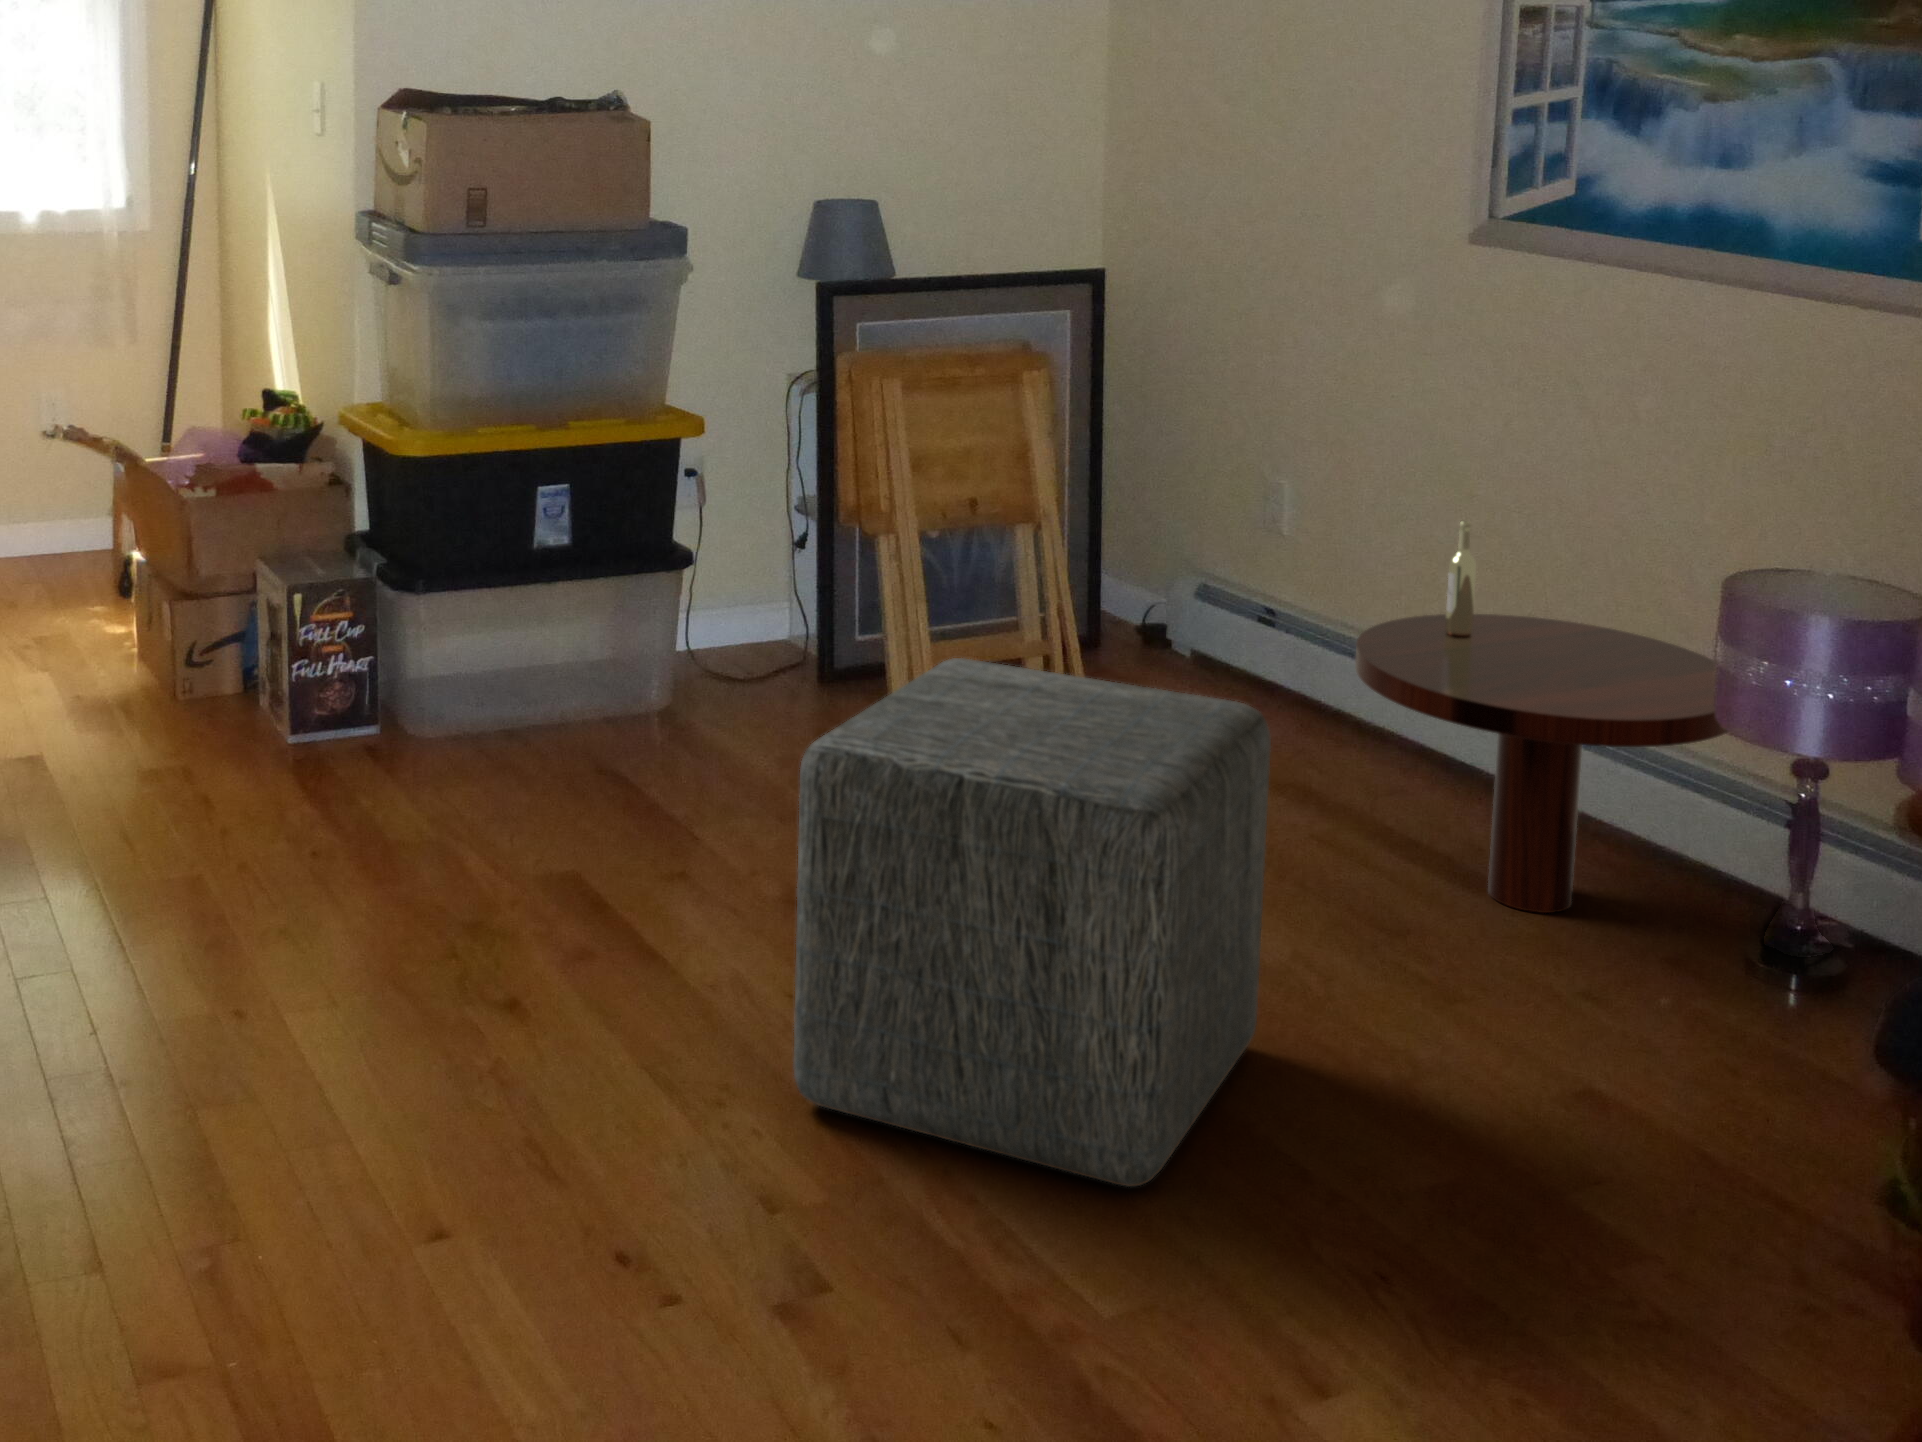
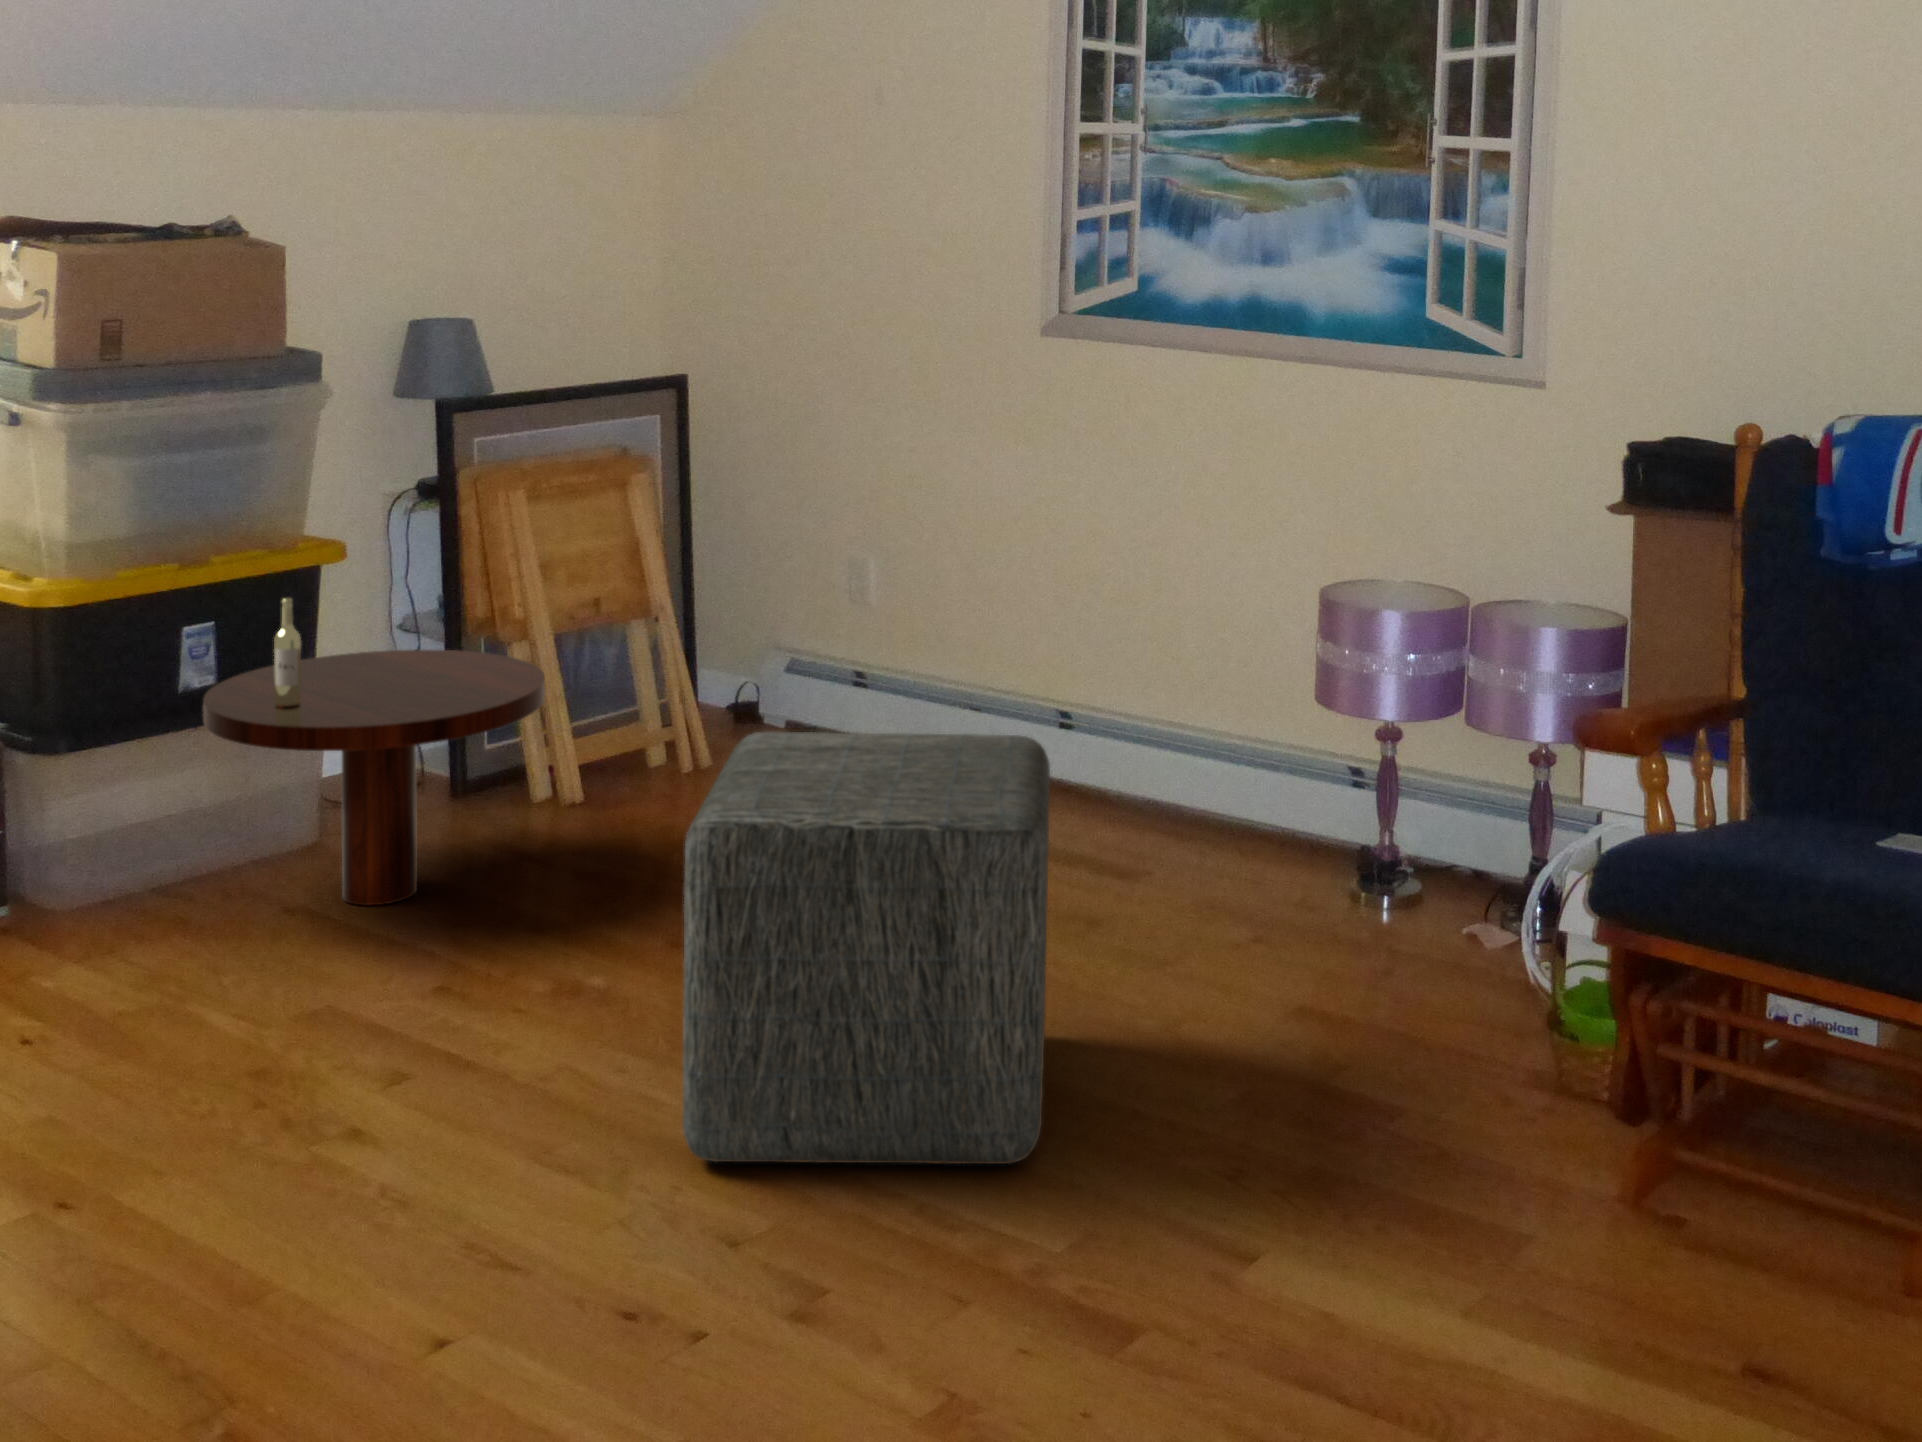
coffee table: present [1355,521,1728,913] -> present [203,598,545,905]

